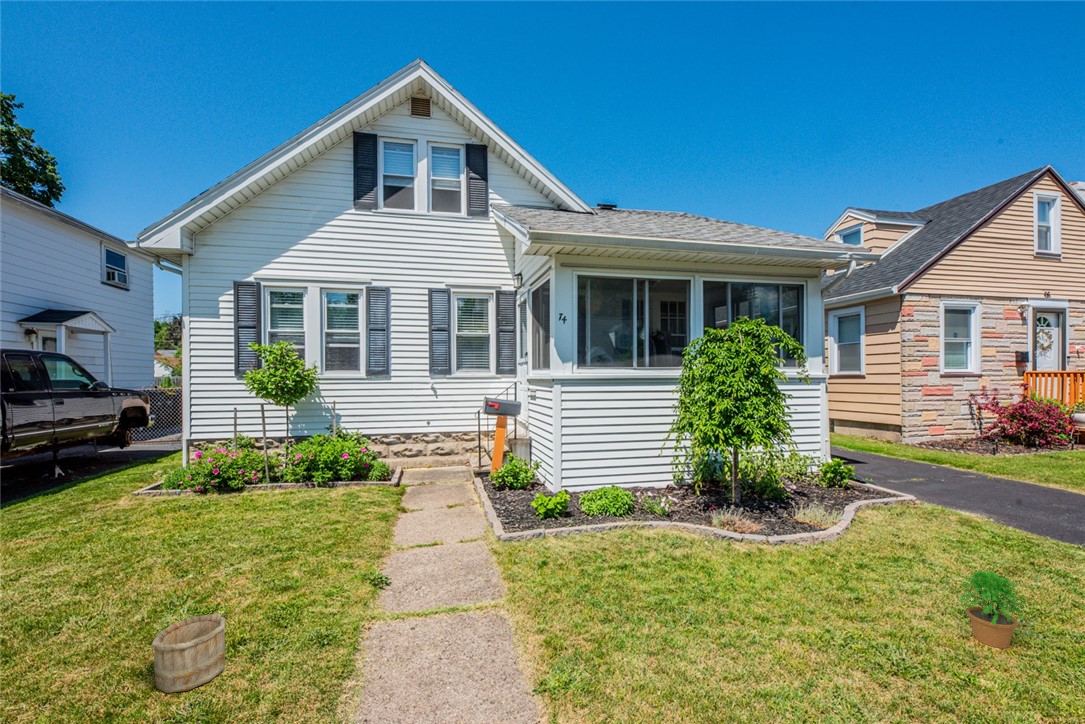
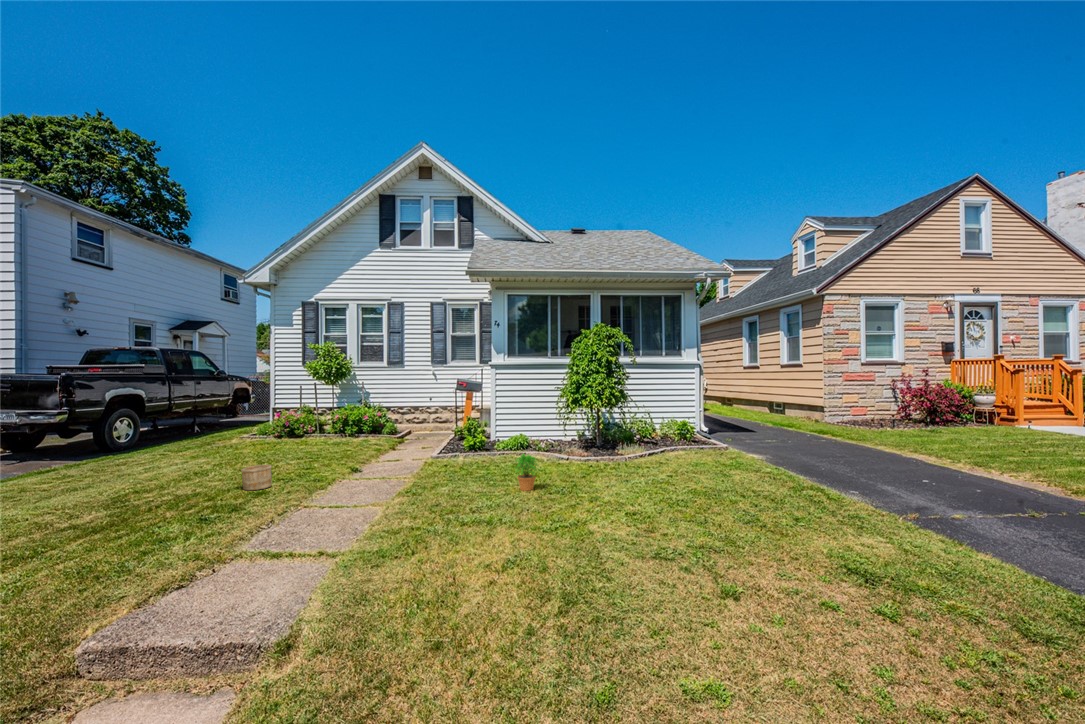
potted plant: present [959,570,1026,648] -> present [515,454,540,491]

